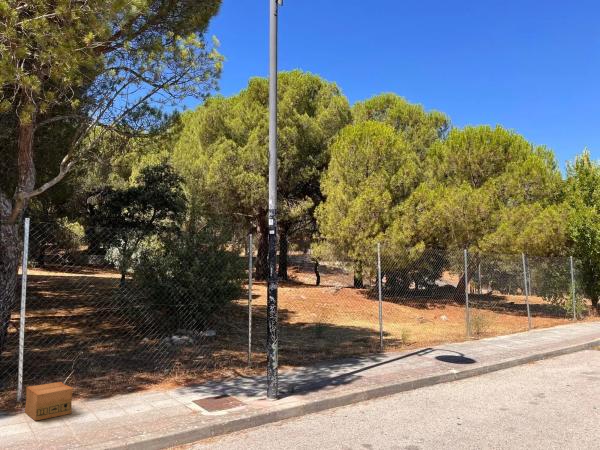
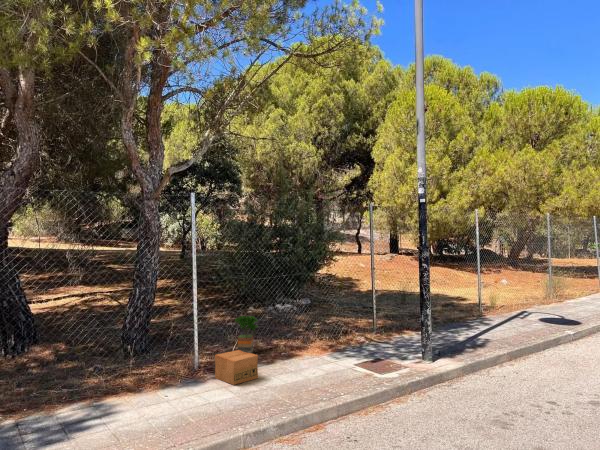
potted tree: none [80,344,108,386] -> present [235,316,258,353]

